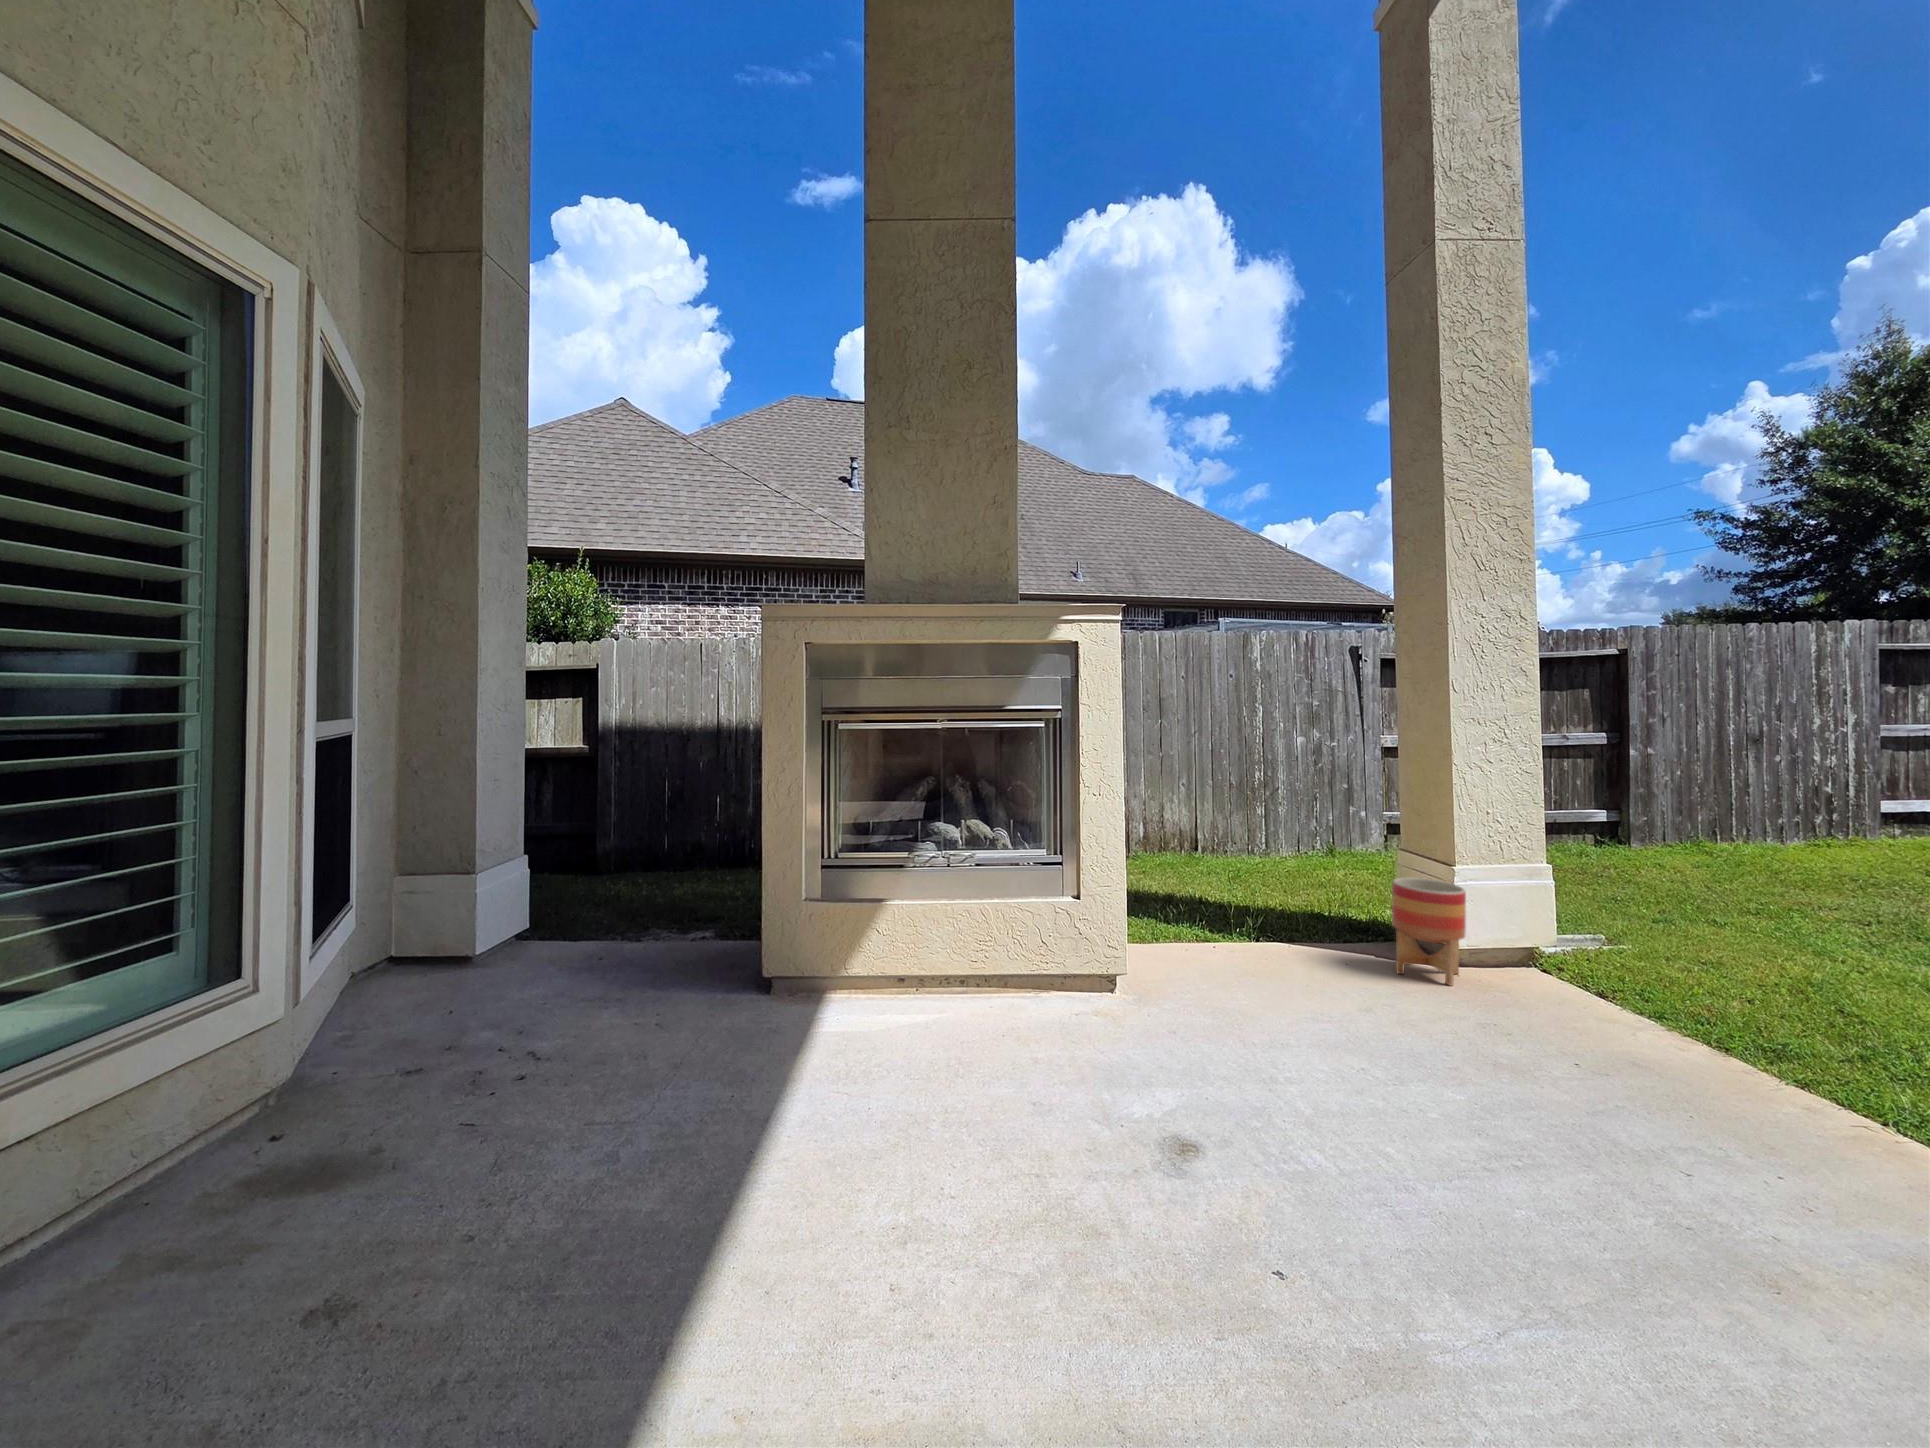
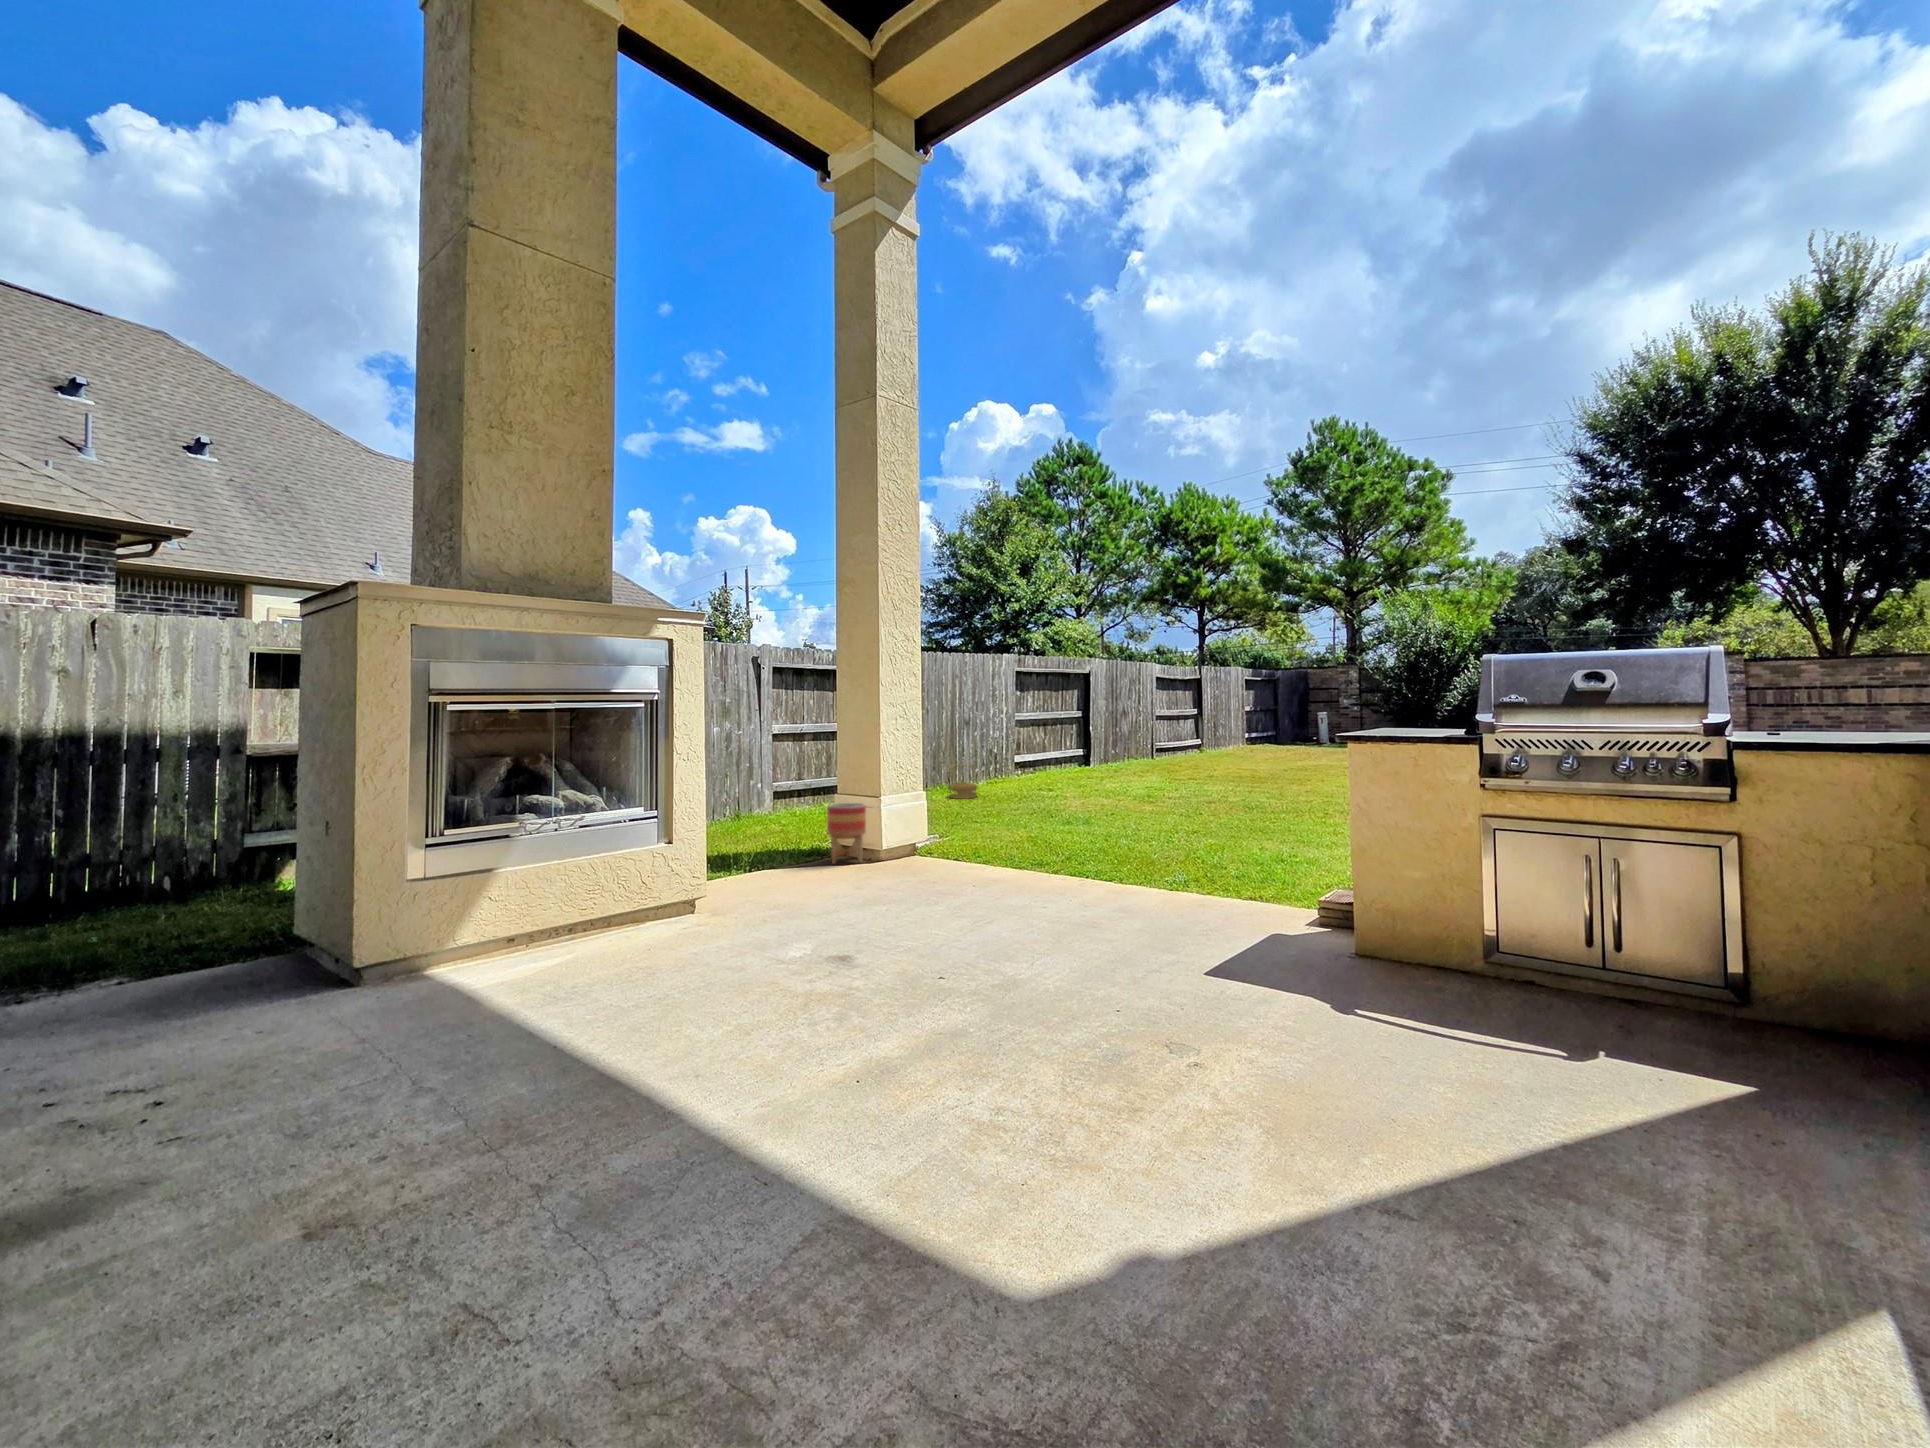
woven basket: none [1770,825,1860,895] -> present [948,764,977,799]

